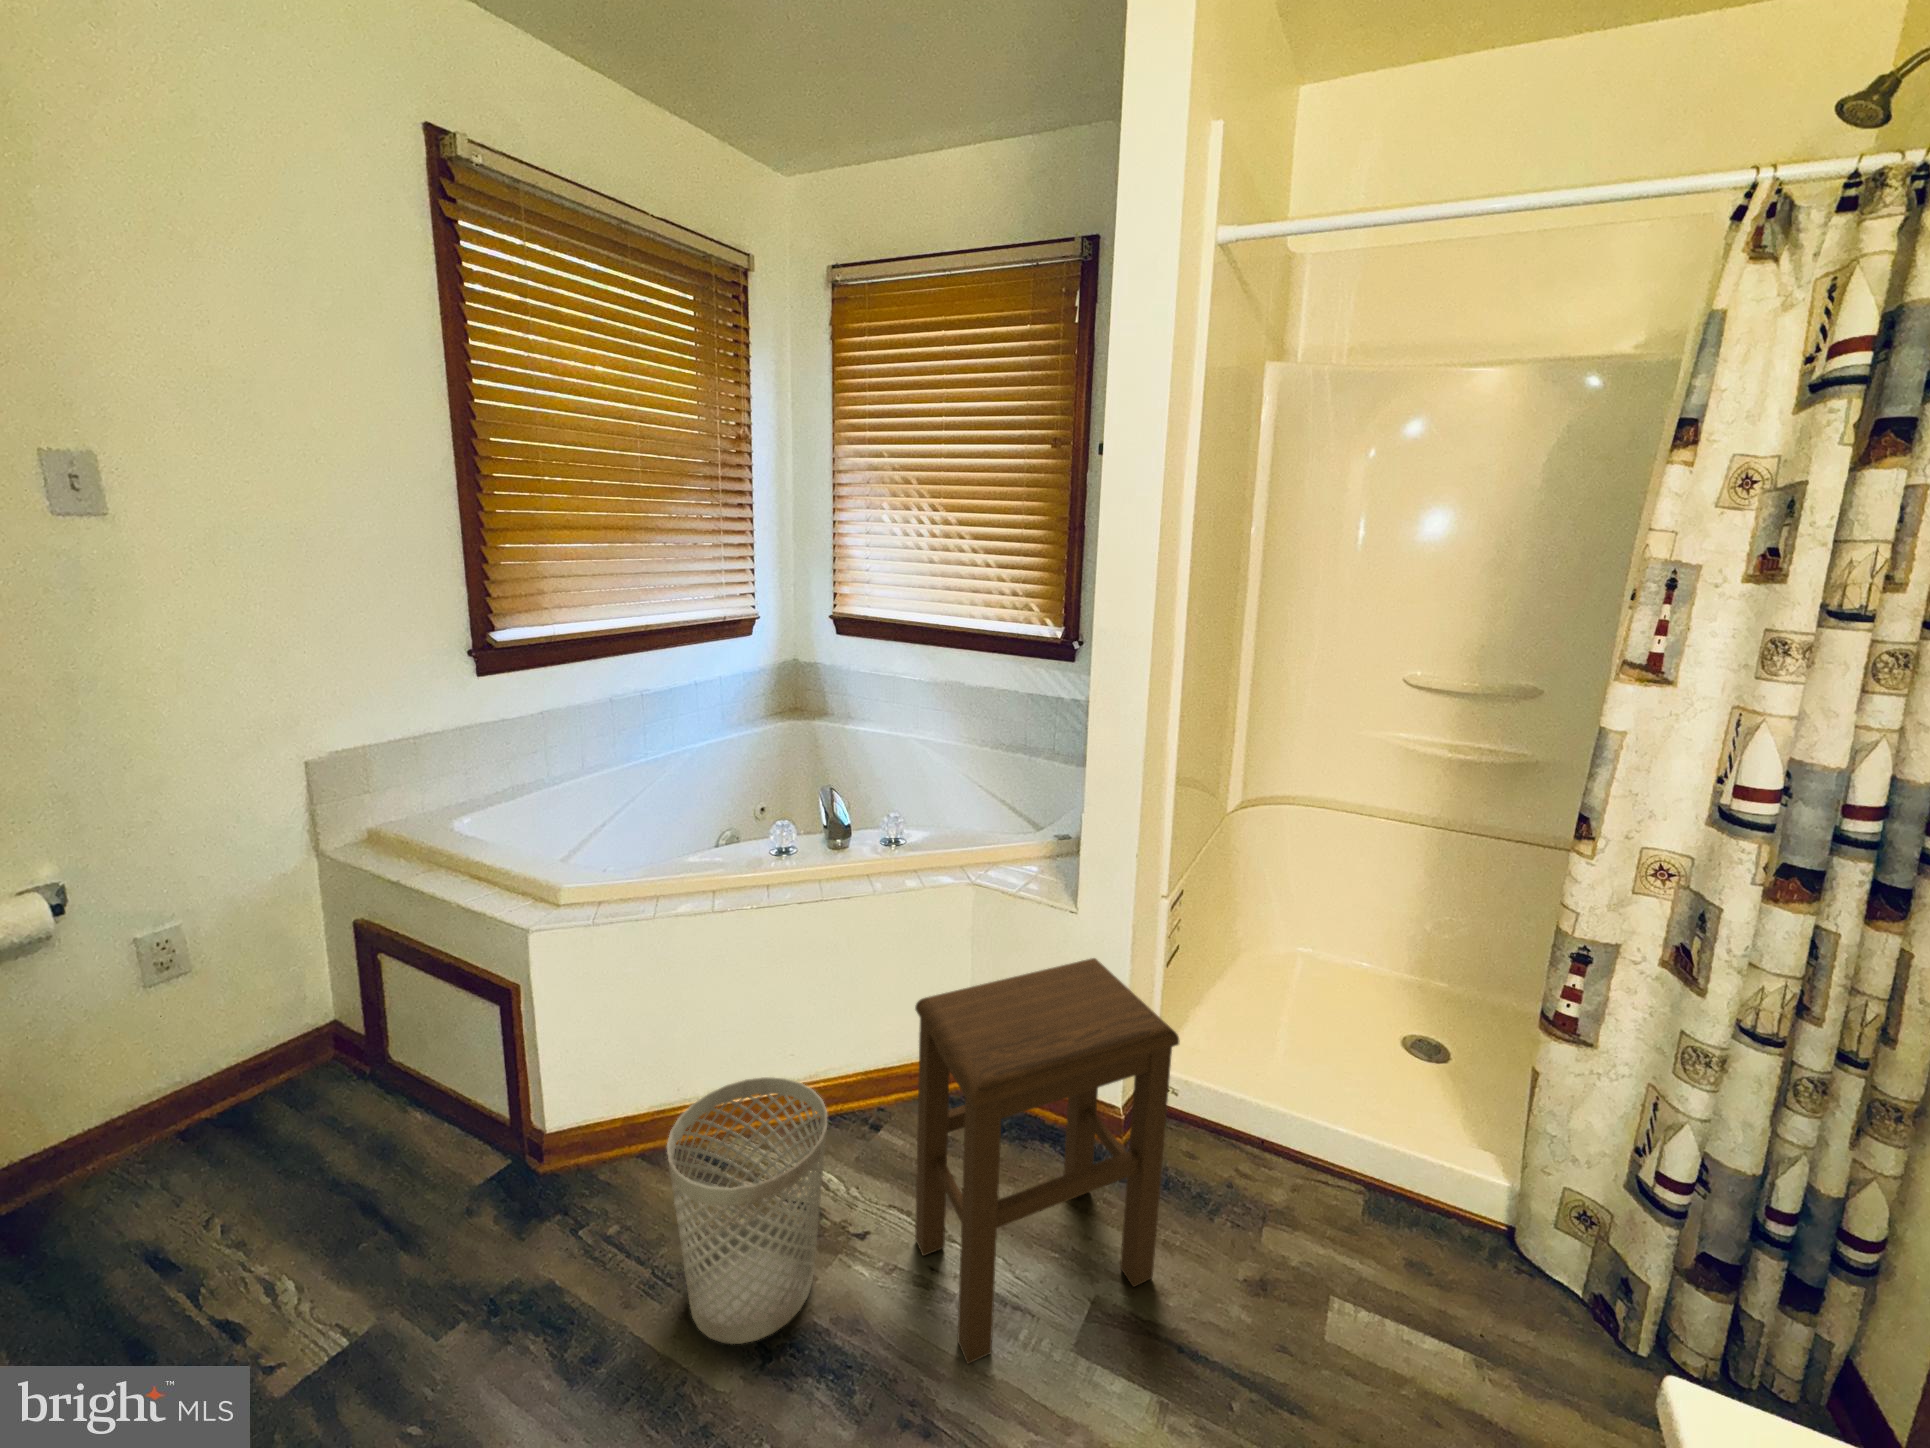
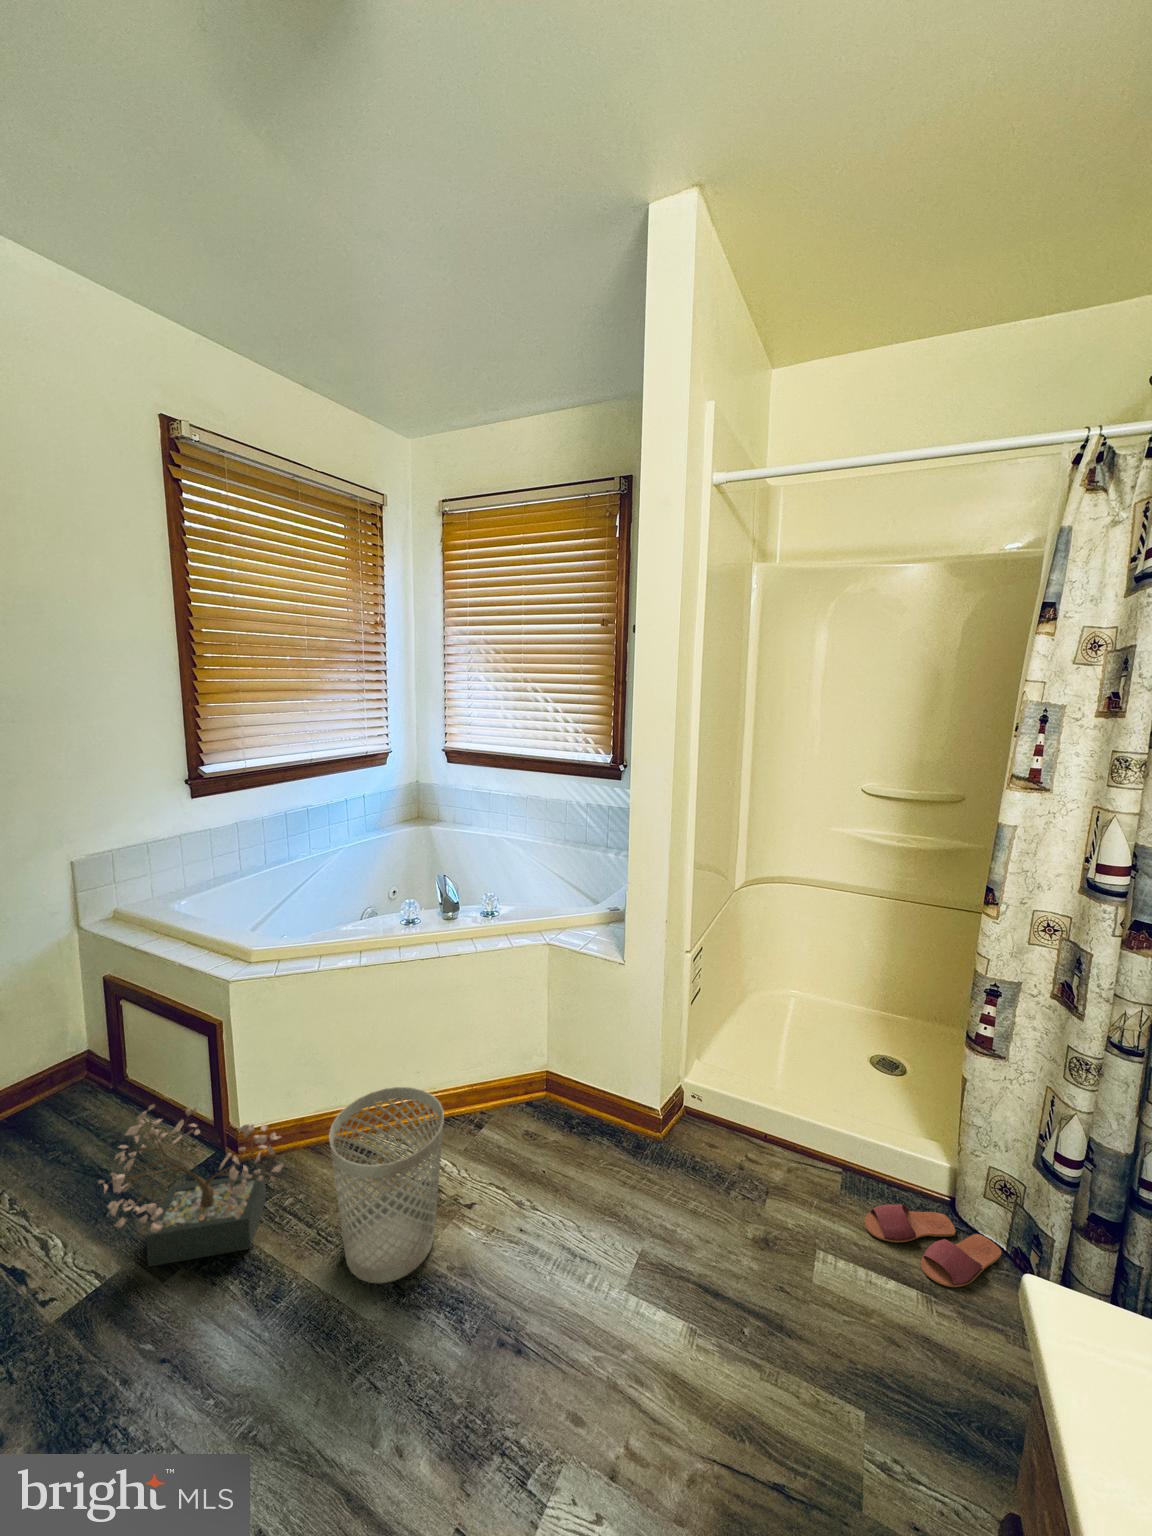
stool: present [915,958,1179,1364] -> none [507,998,699,1298]
decorative plant: none [339,1100,605,1322] -> present [98,1105,283,1267]
slippers: none [1394,1234,1575,1346] -> present [865,1204,1002,1287]

